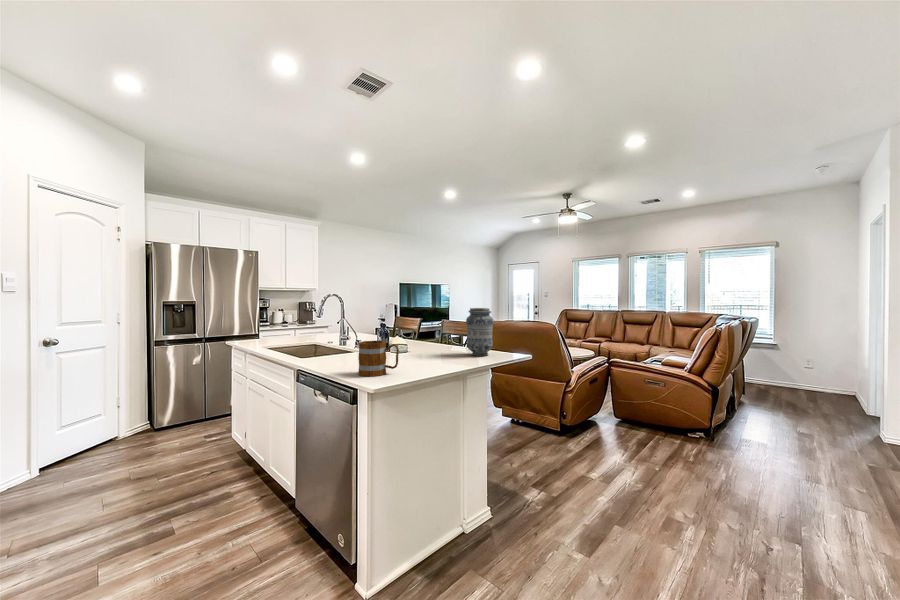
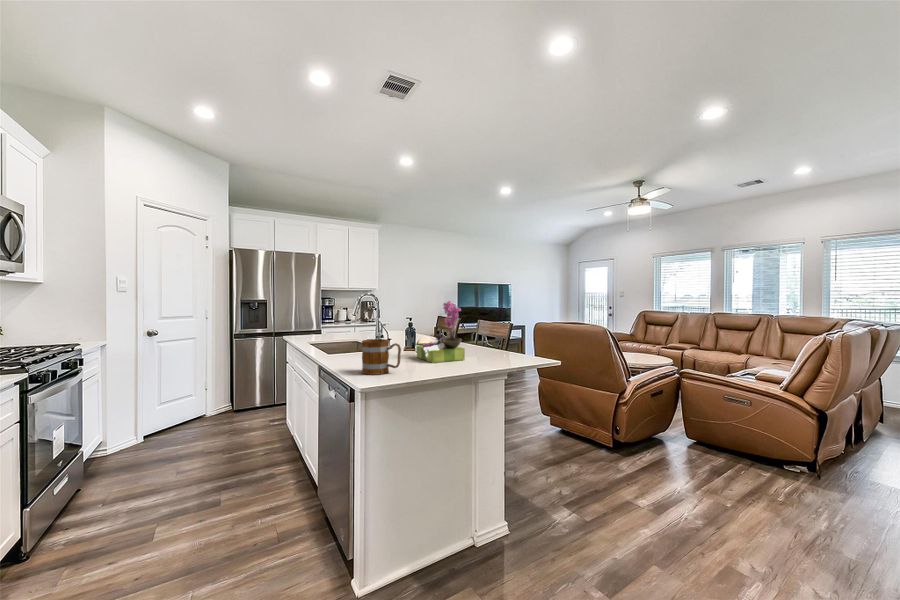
flower arrangement: none [398,300,446,363] -> present [417,301,465,363]
vase: present [466,308,494,356] -> none [489,308,518,359]

